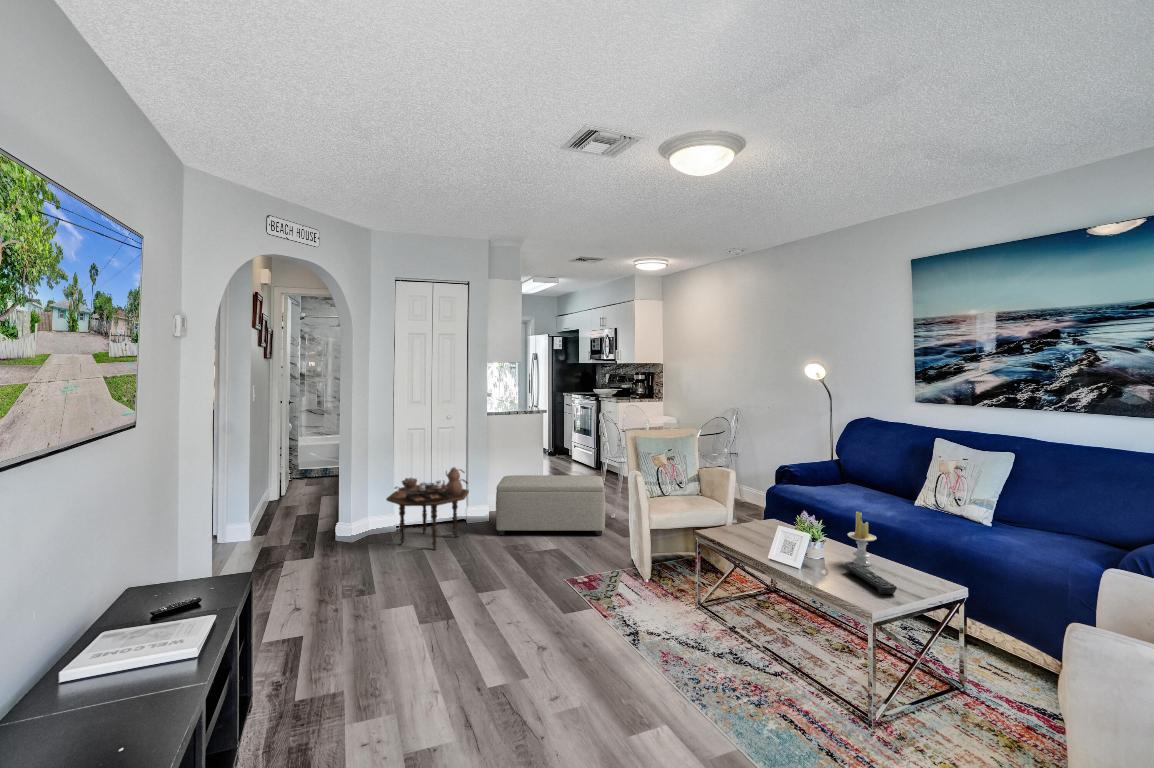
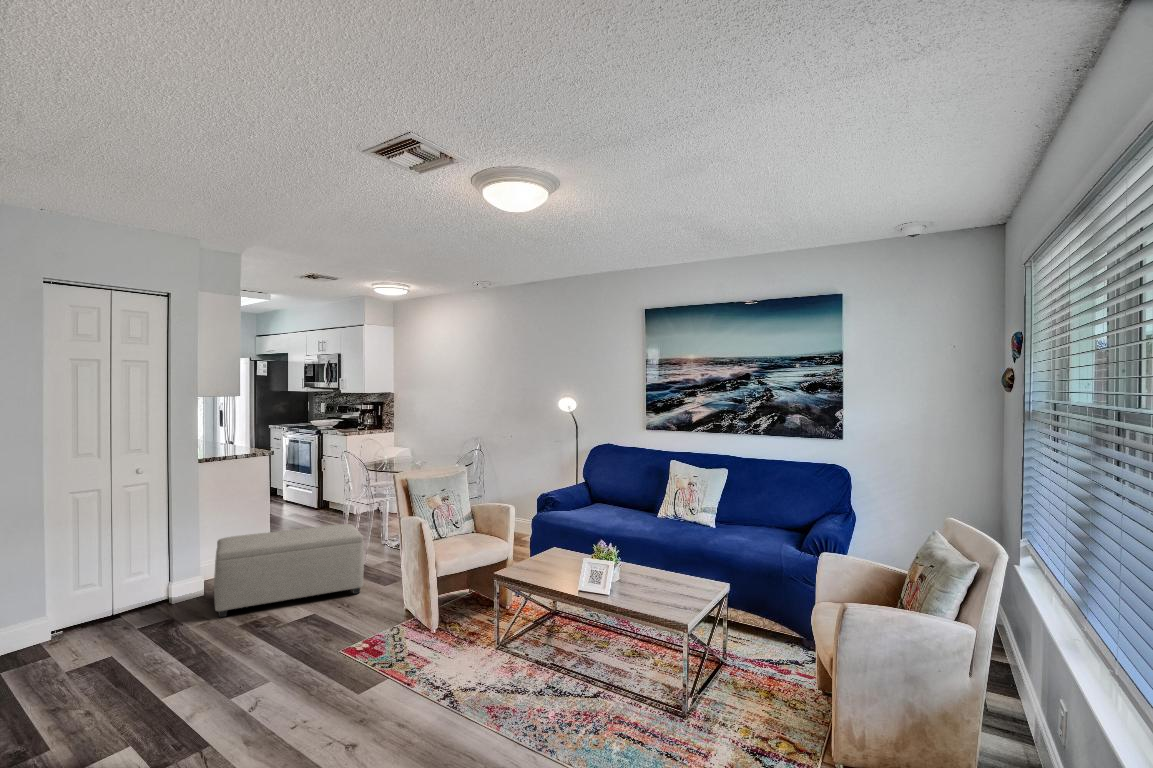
side table: present [386,467,469,550] -> none [29,536,173,664]
candle: present [848,511,877,566] -> none [637,531,660,579]
remote control: present [845,563,897,594] -> none [643,578,689,601]

